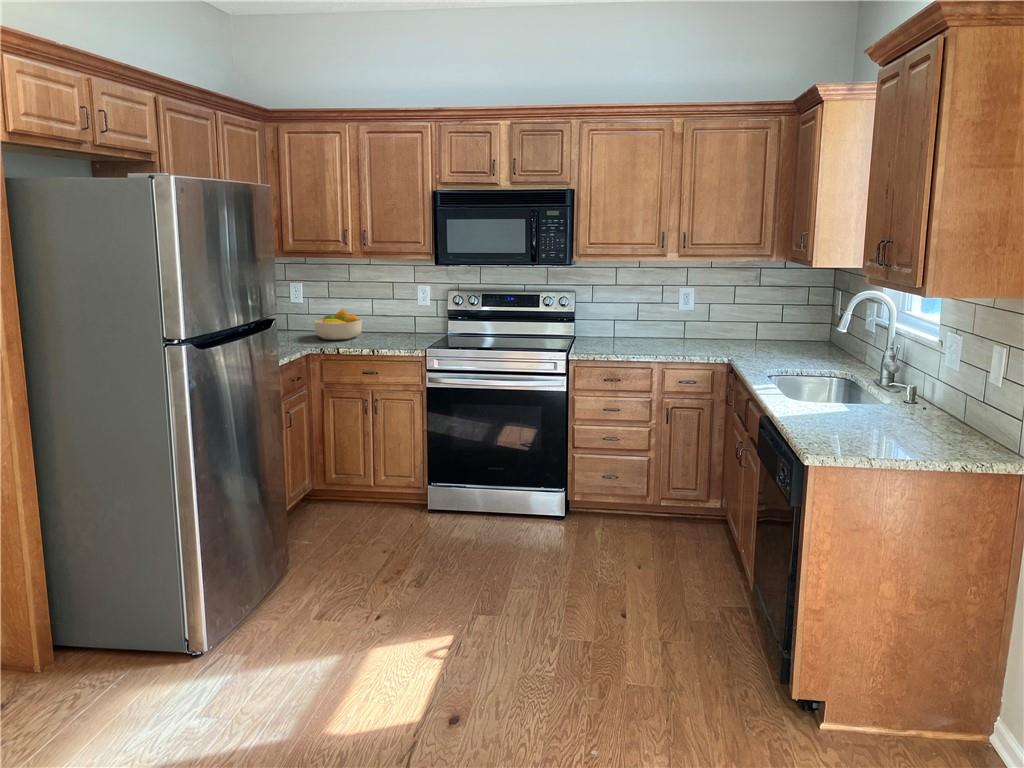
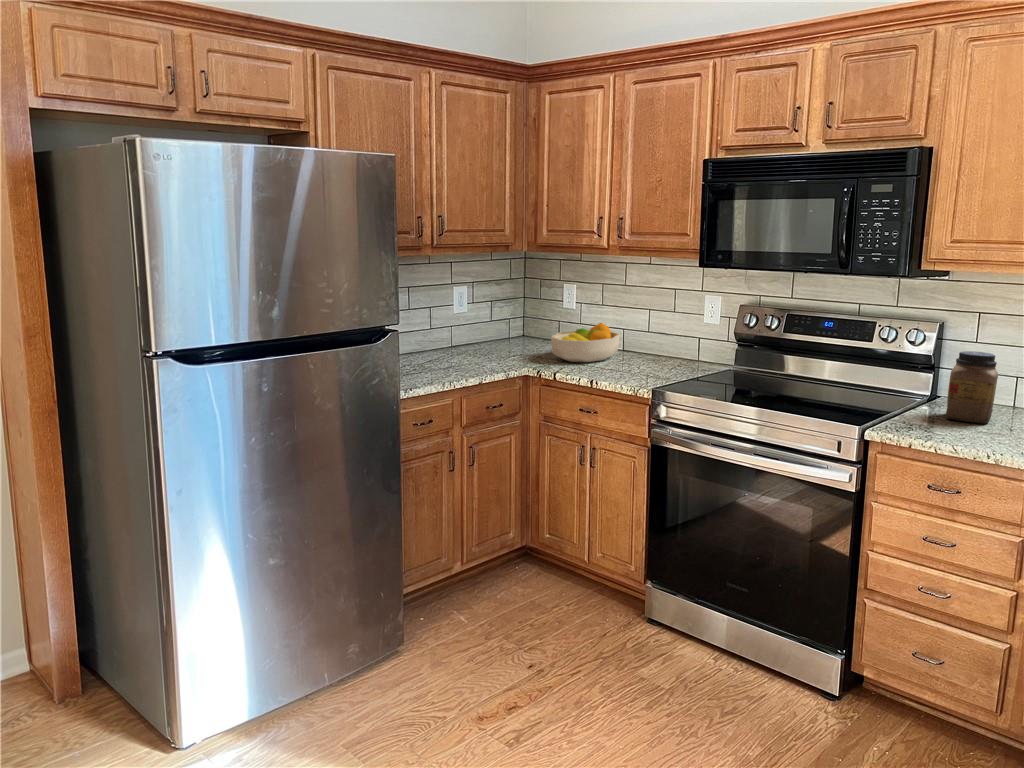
jar: none [595,305,619,344] -> present [946,351,998,424]

